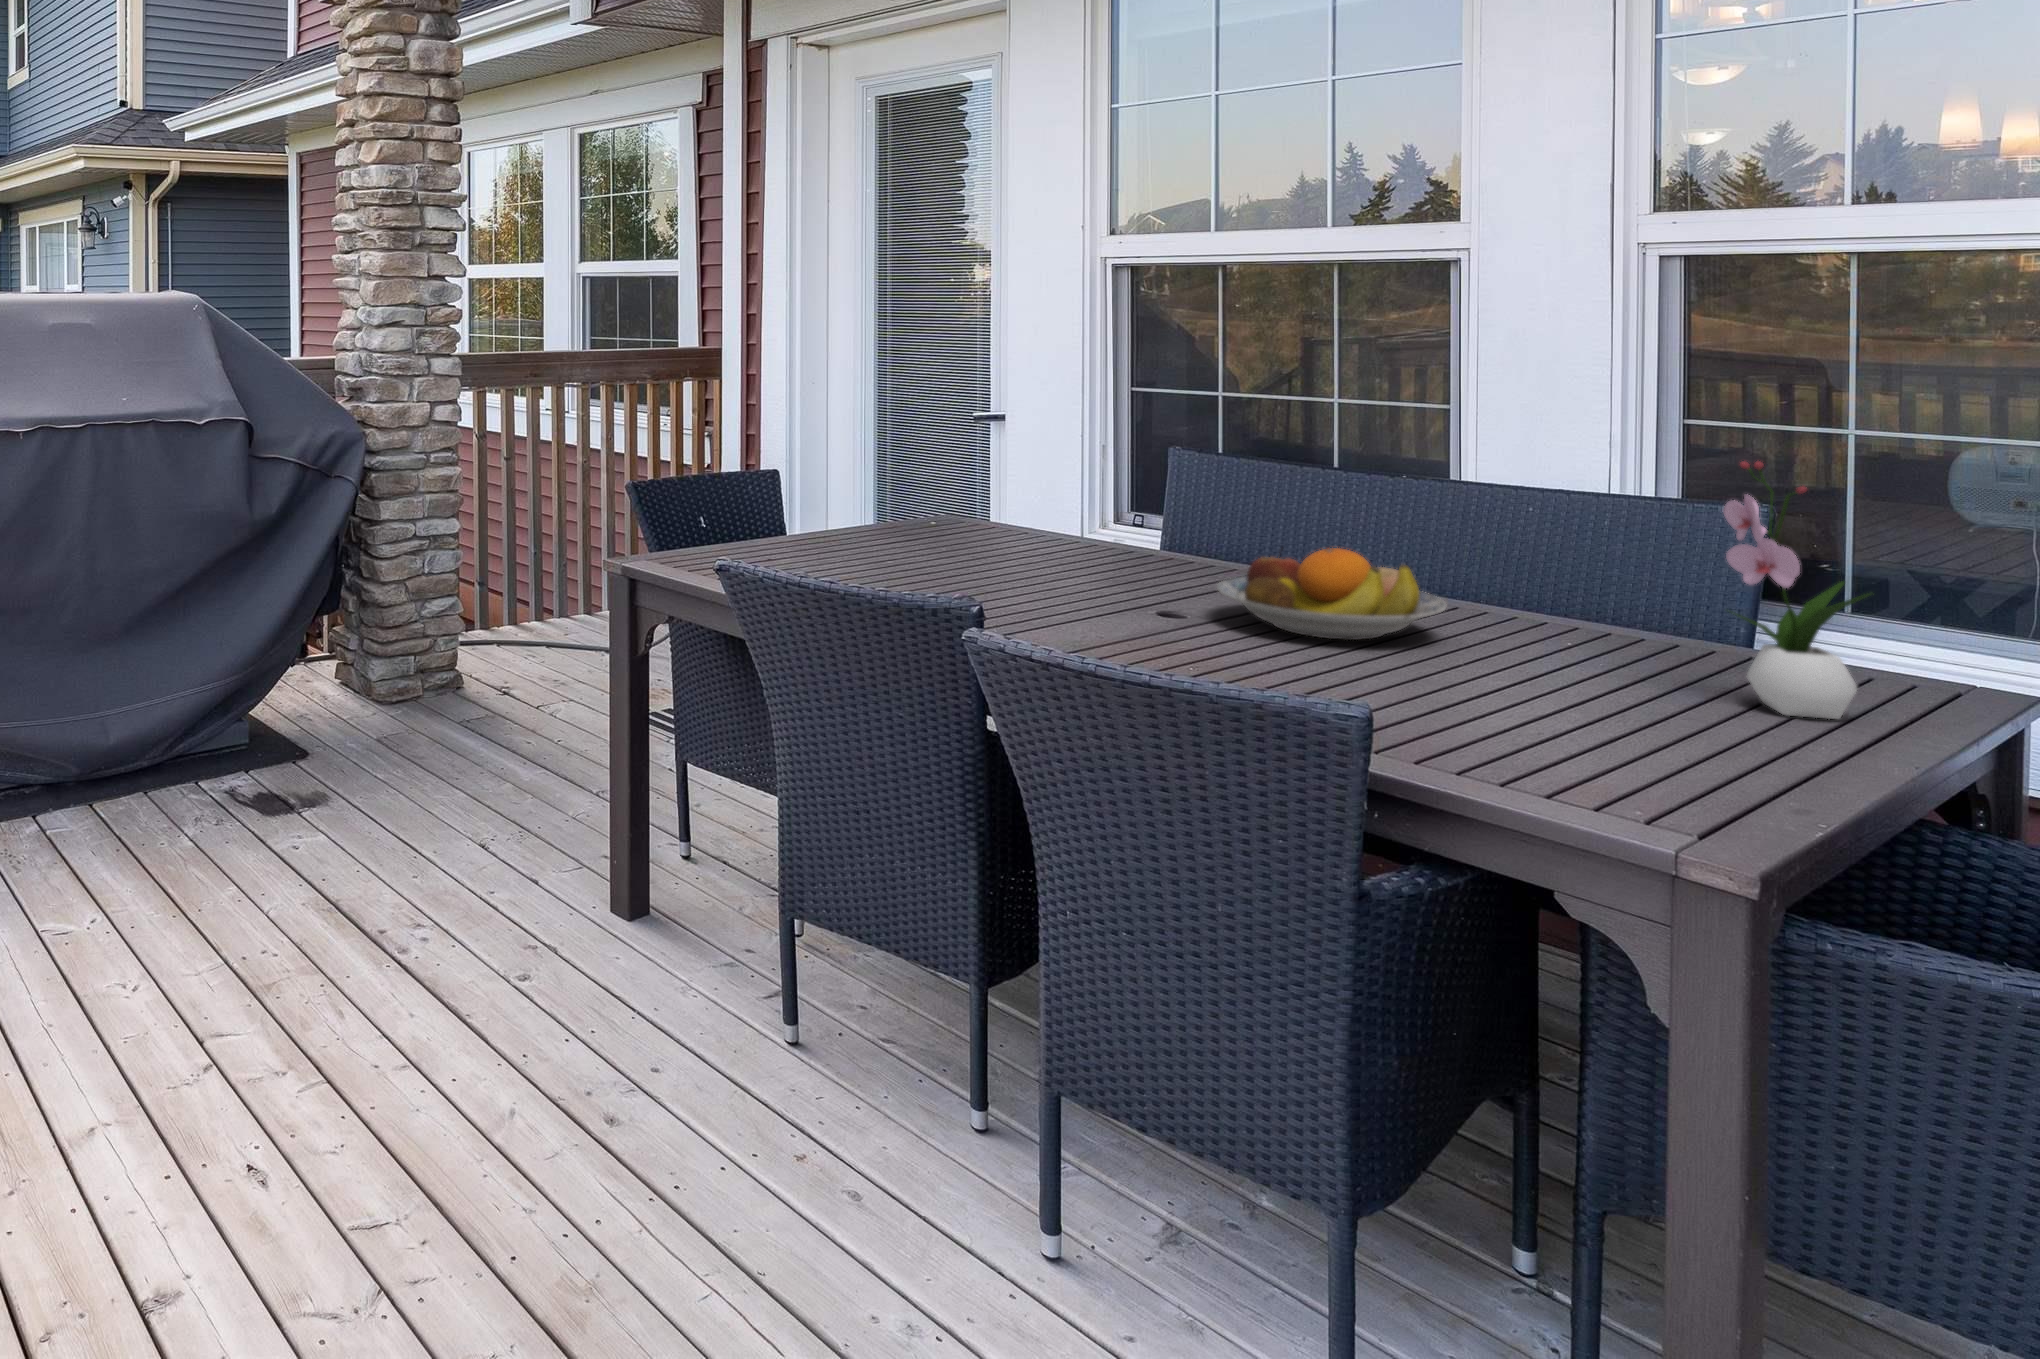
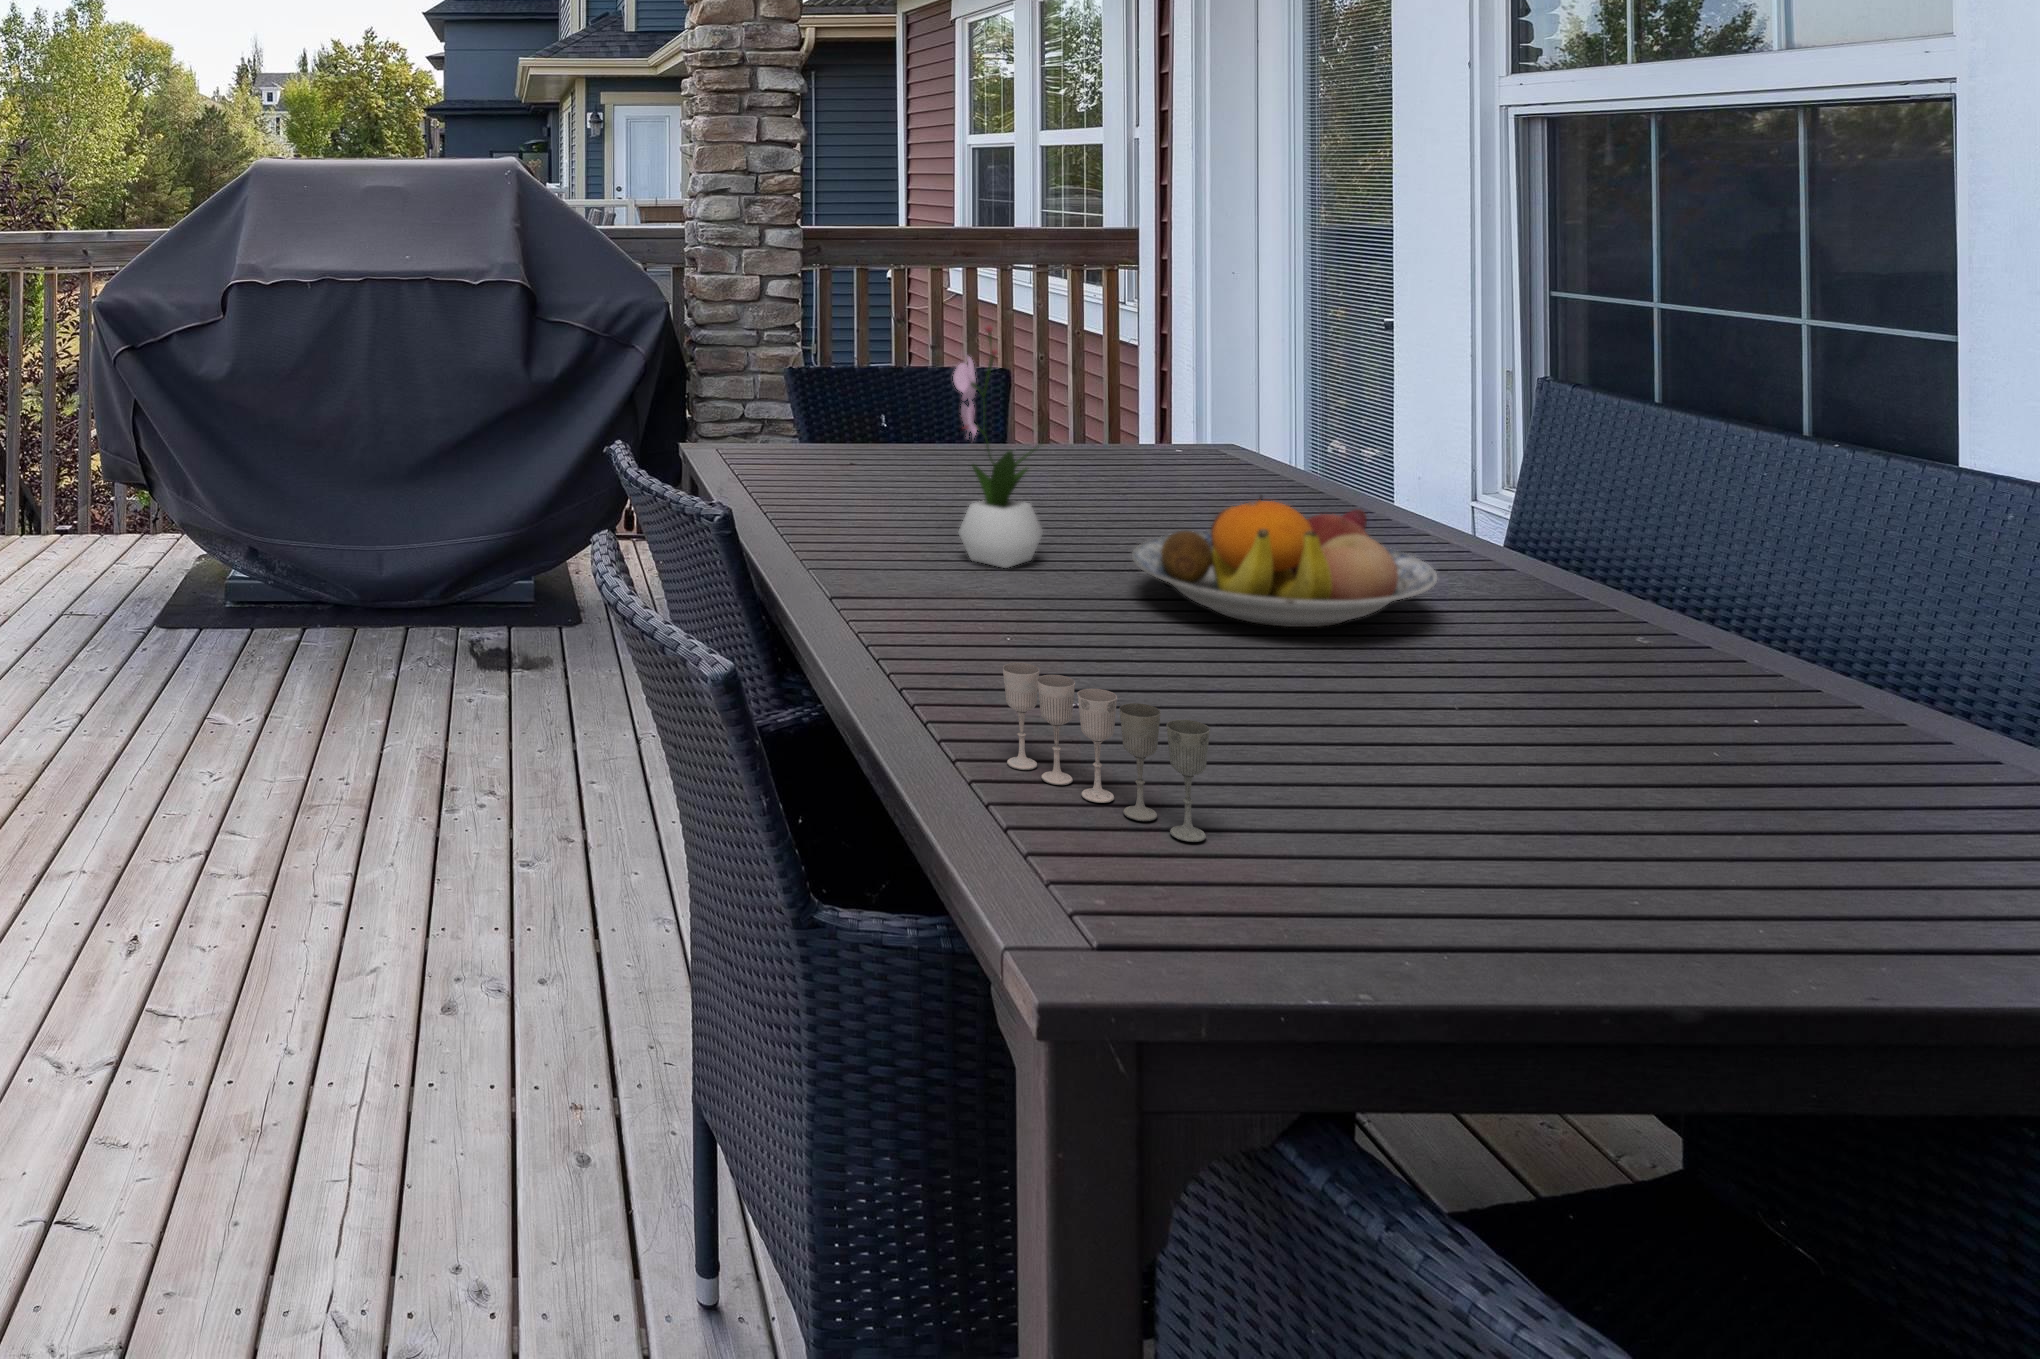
flower arrangement: present [1724,462,1871,719] -> present [953,326,1043,568]
wine glass: none [1484,669,1701,772] -> present [1003,663,1210,842]

